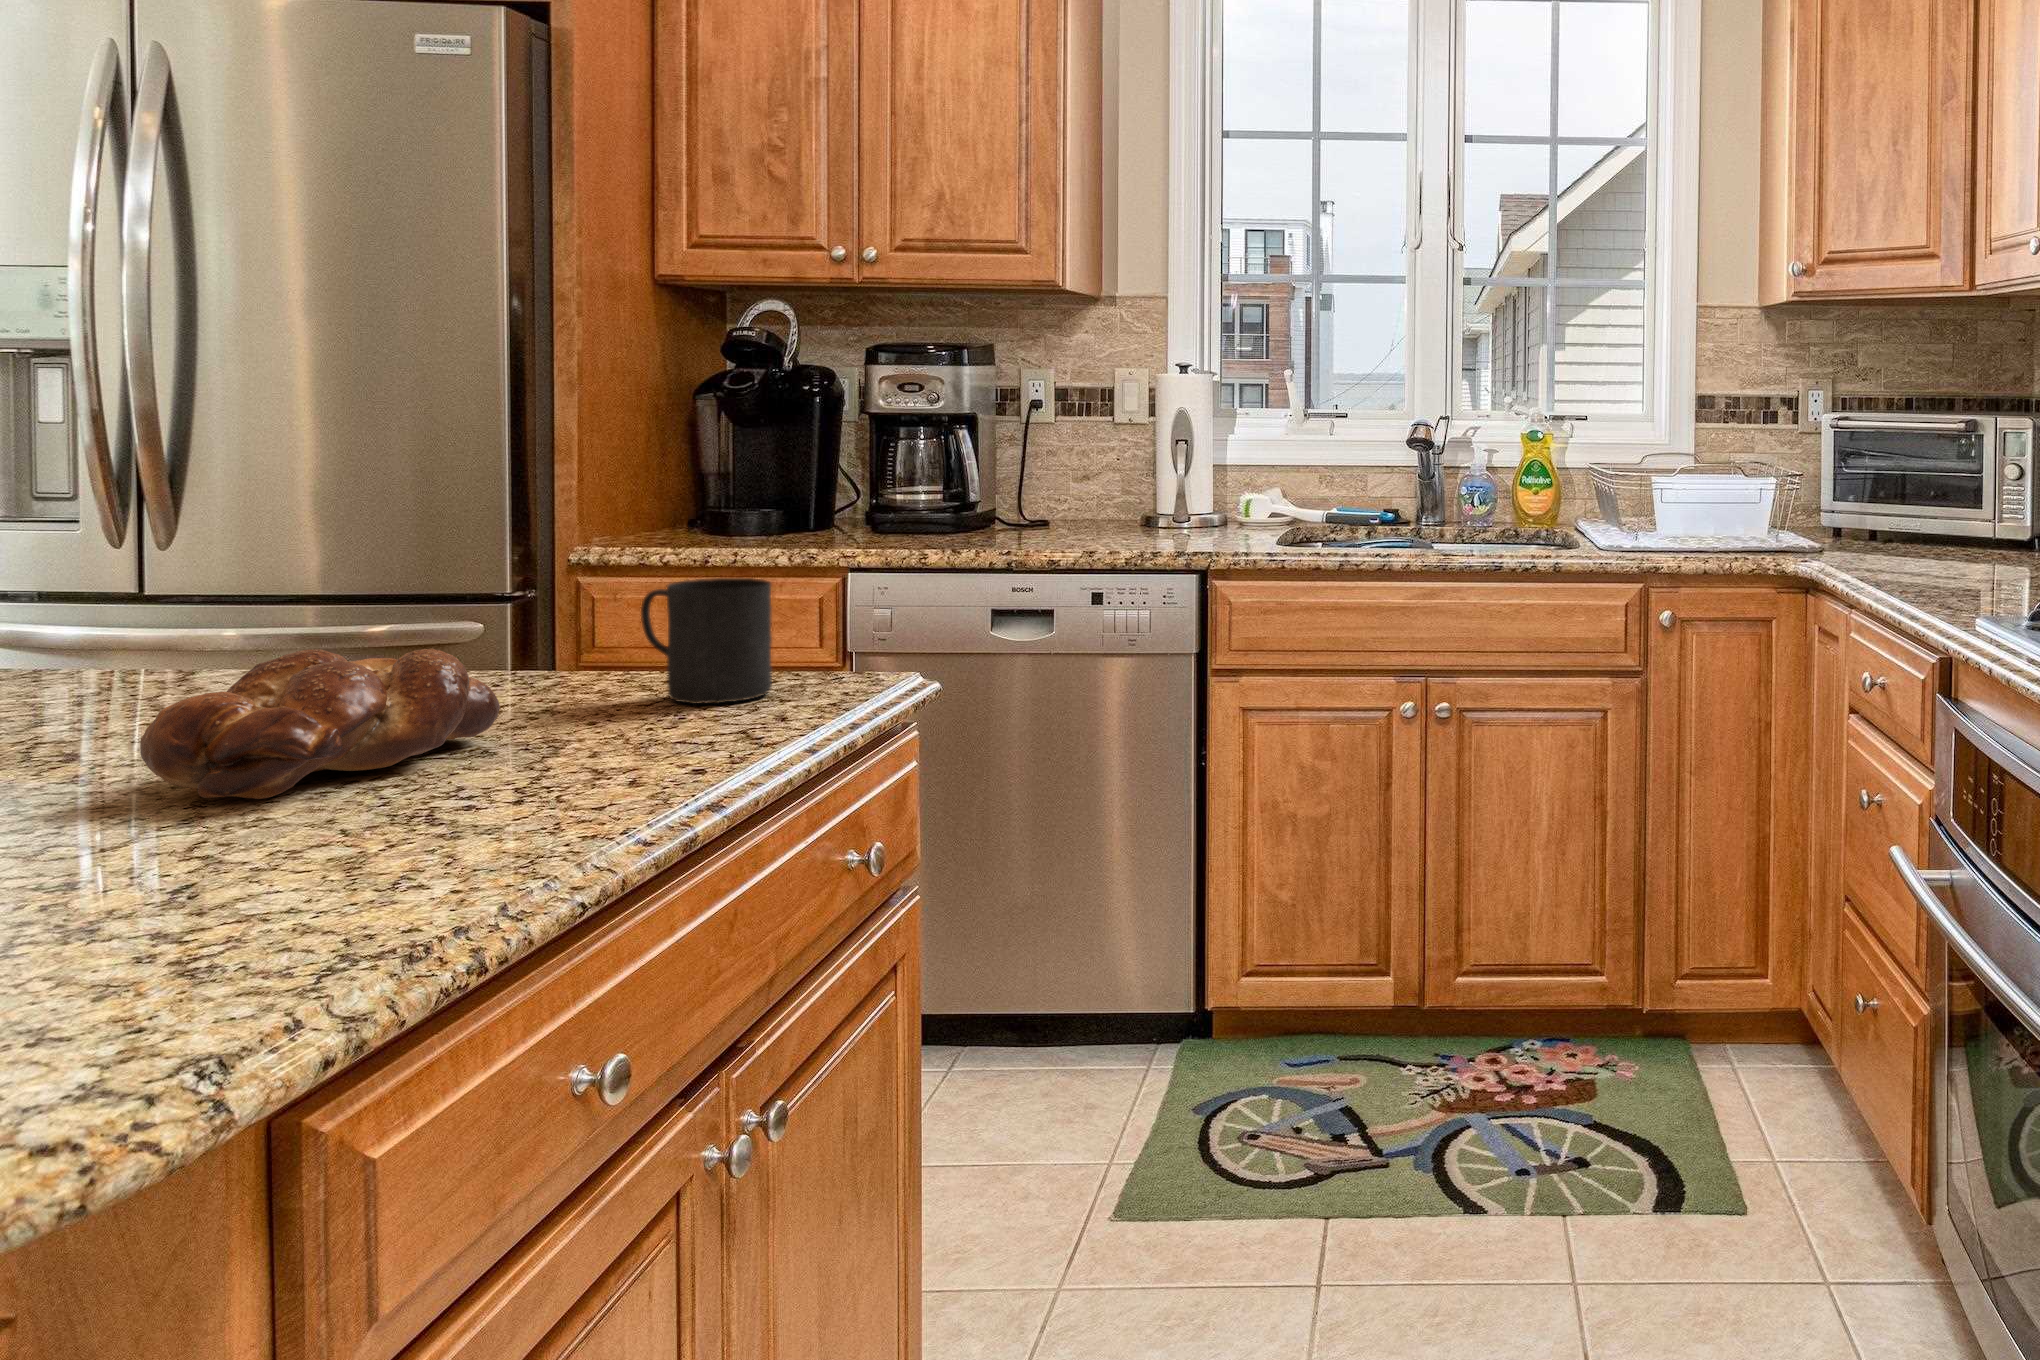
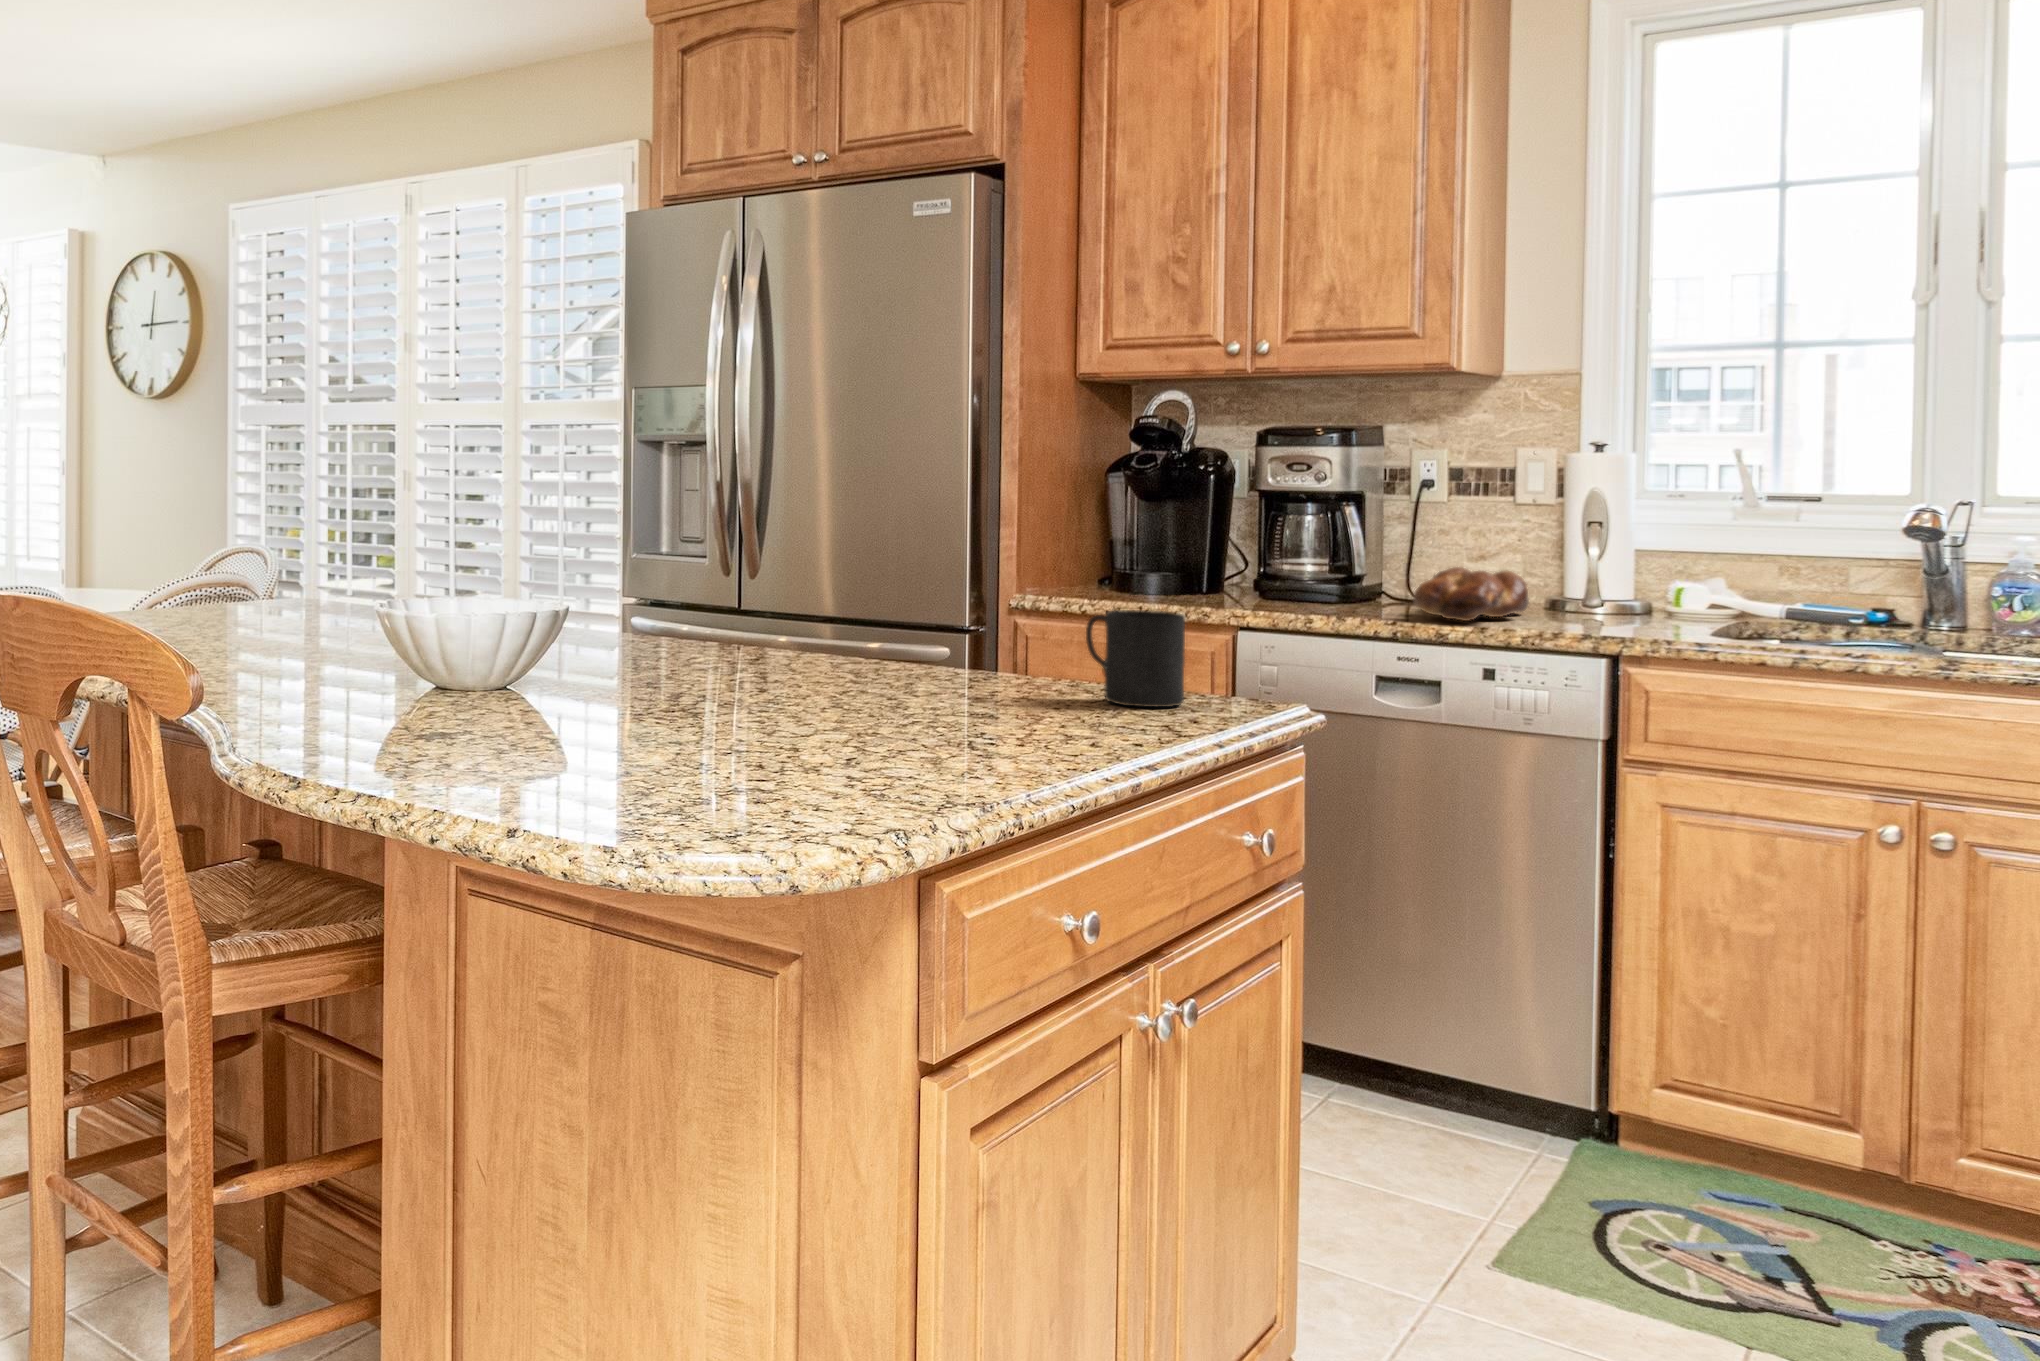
bread loaf: present [140,649,500,799] -> present [1413,567,1529,621]

